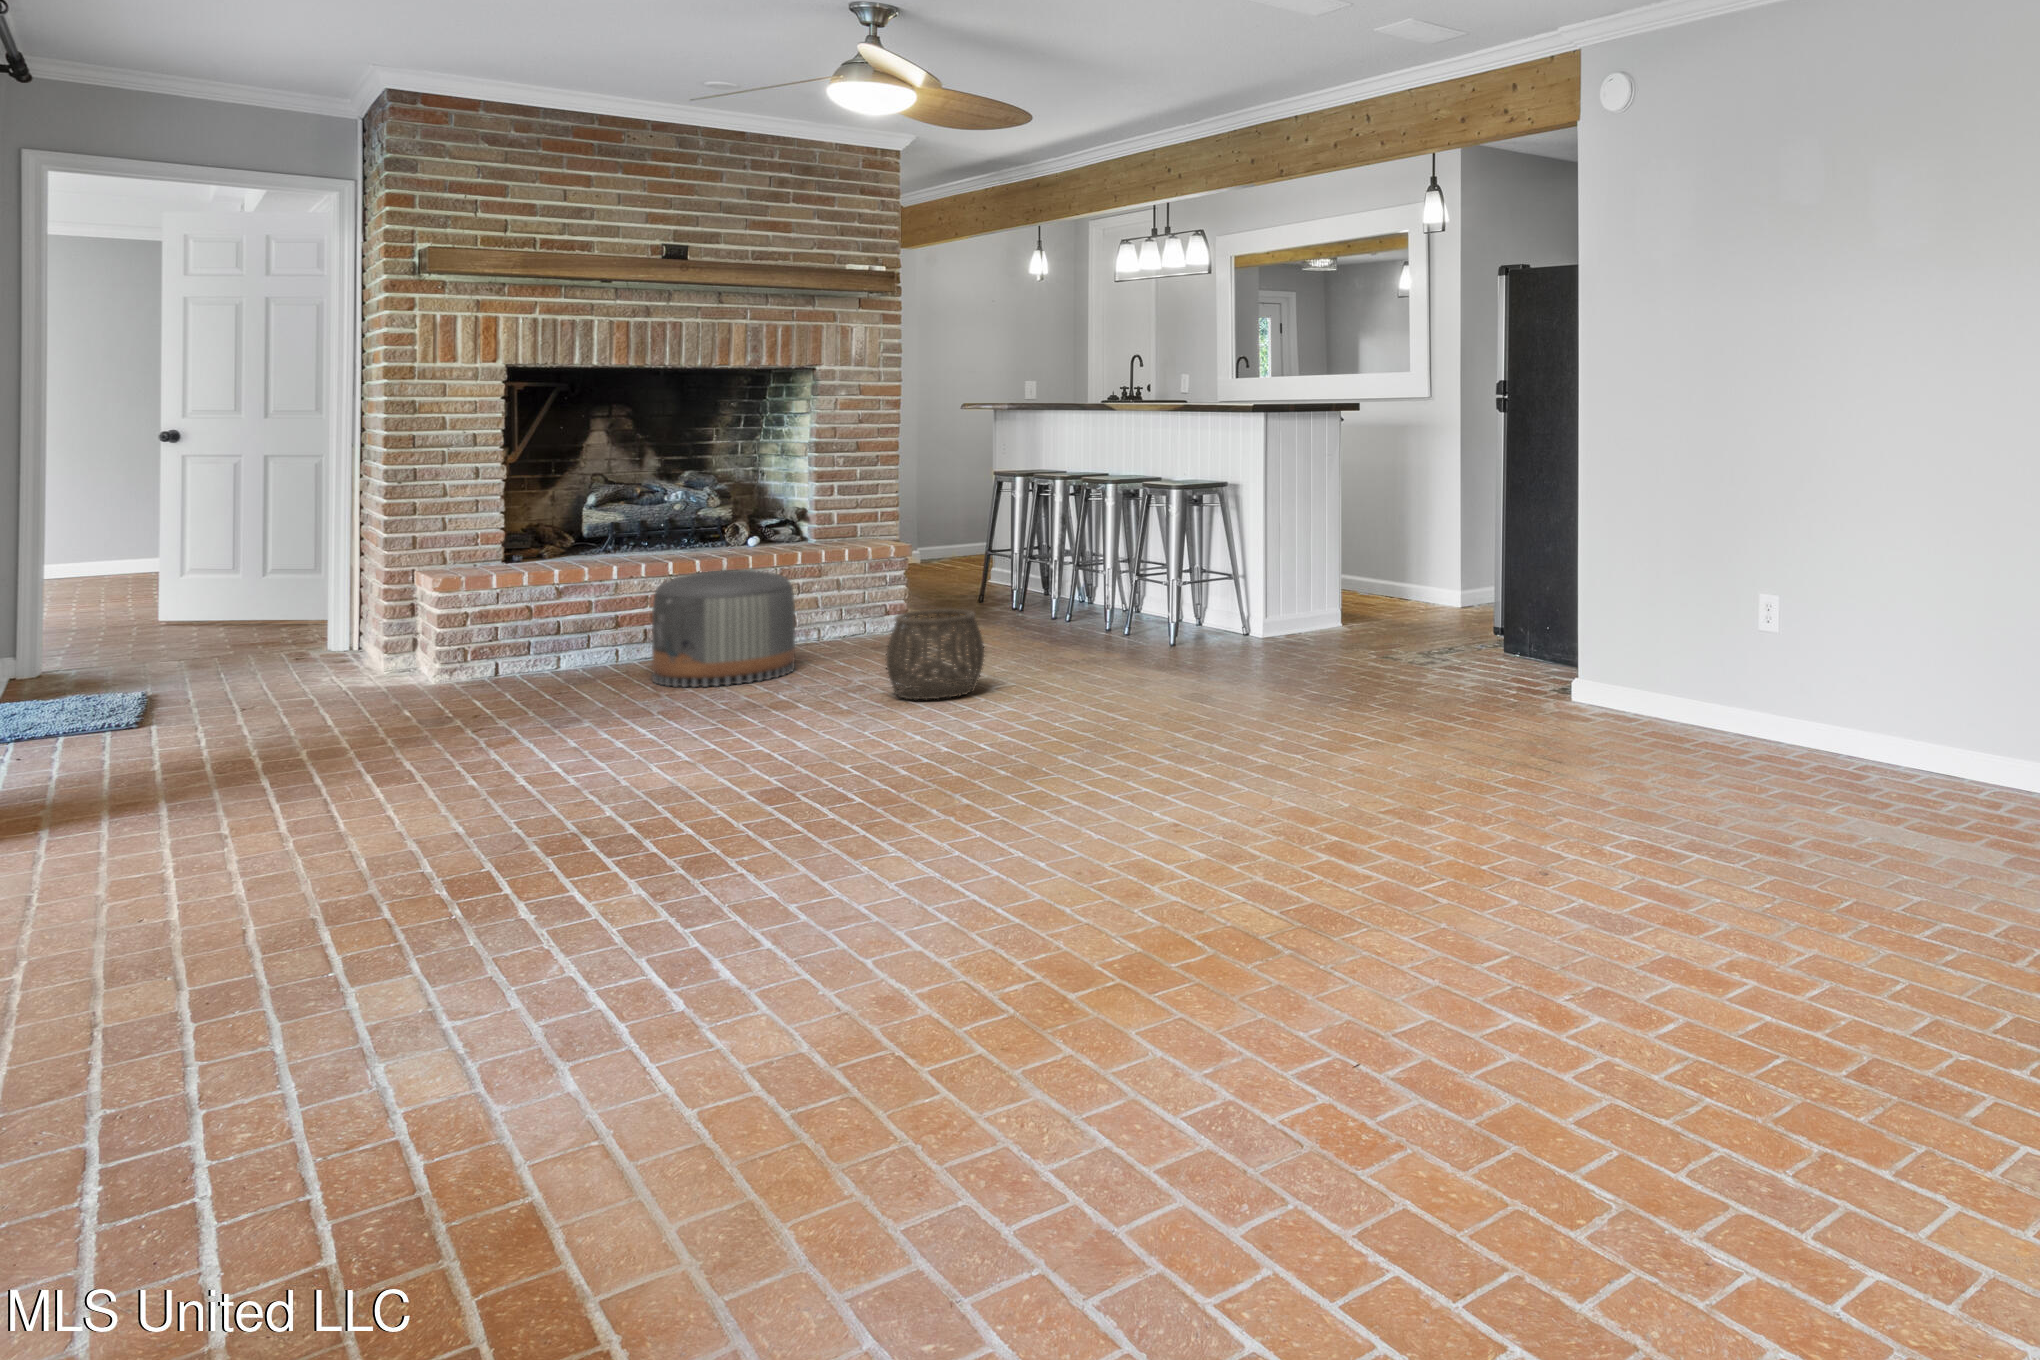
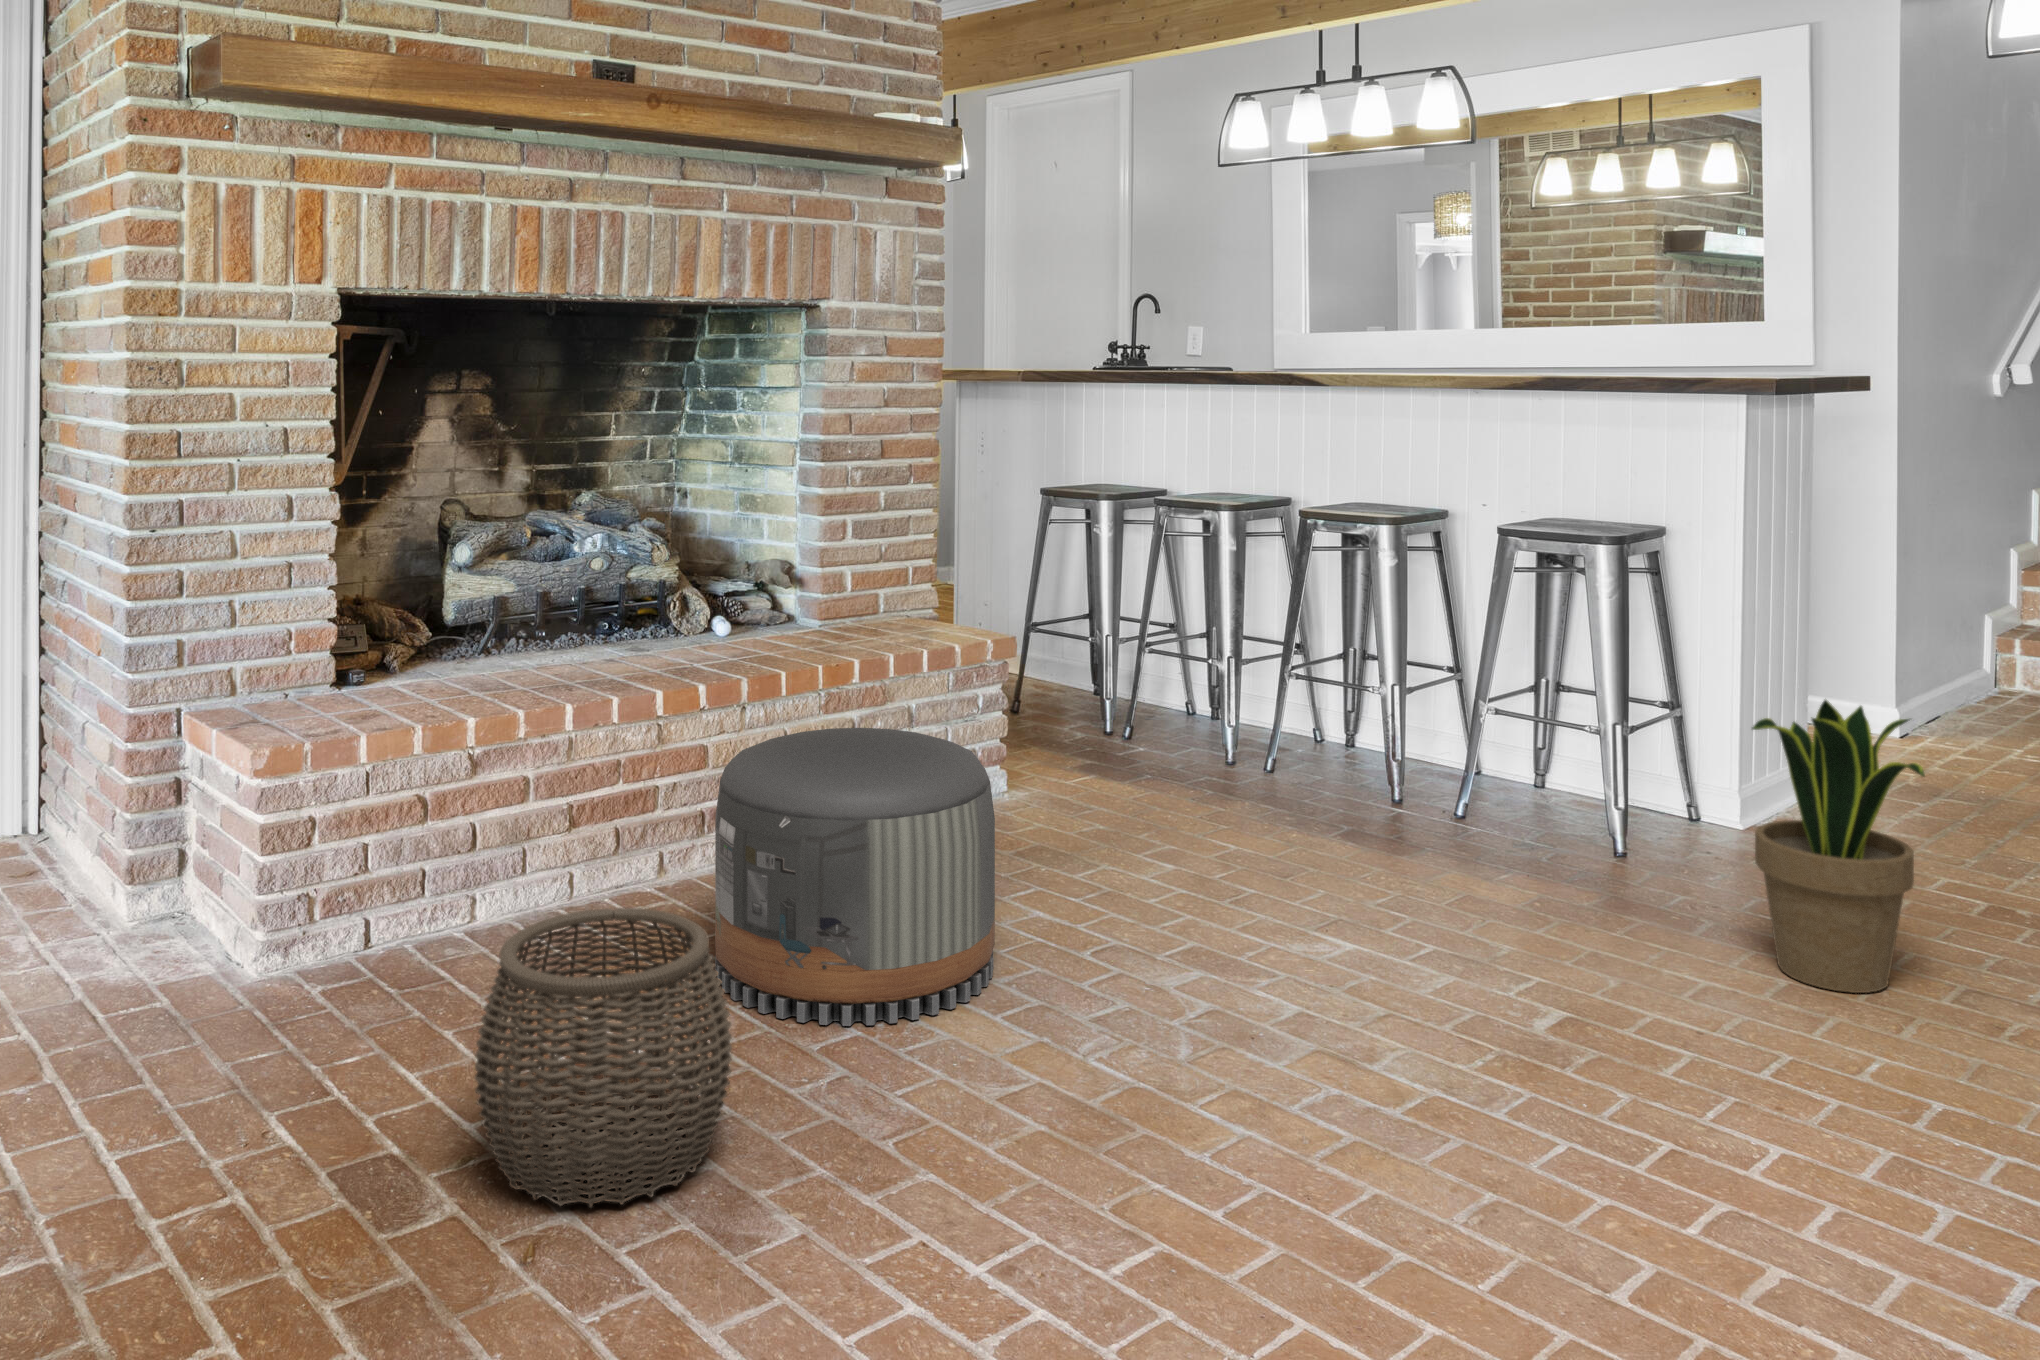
potted plant: none [1129,548,1208,673] -> present [1752,700,1925,993]
woven basket: present [886,609,984,700] -> present [475,908,732,1208]

